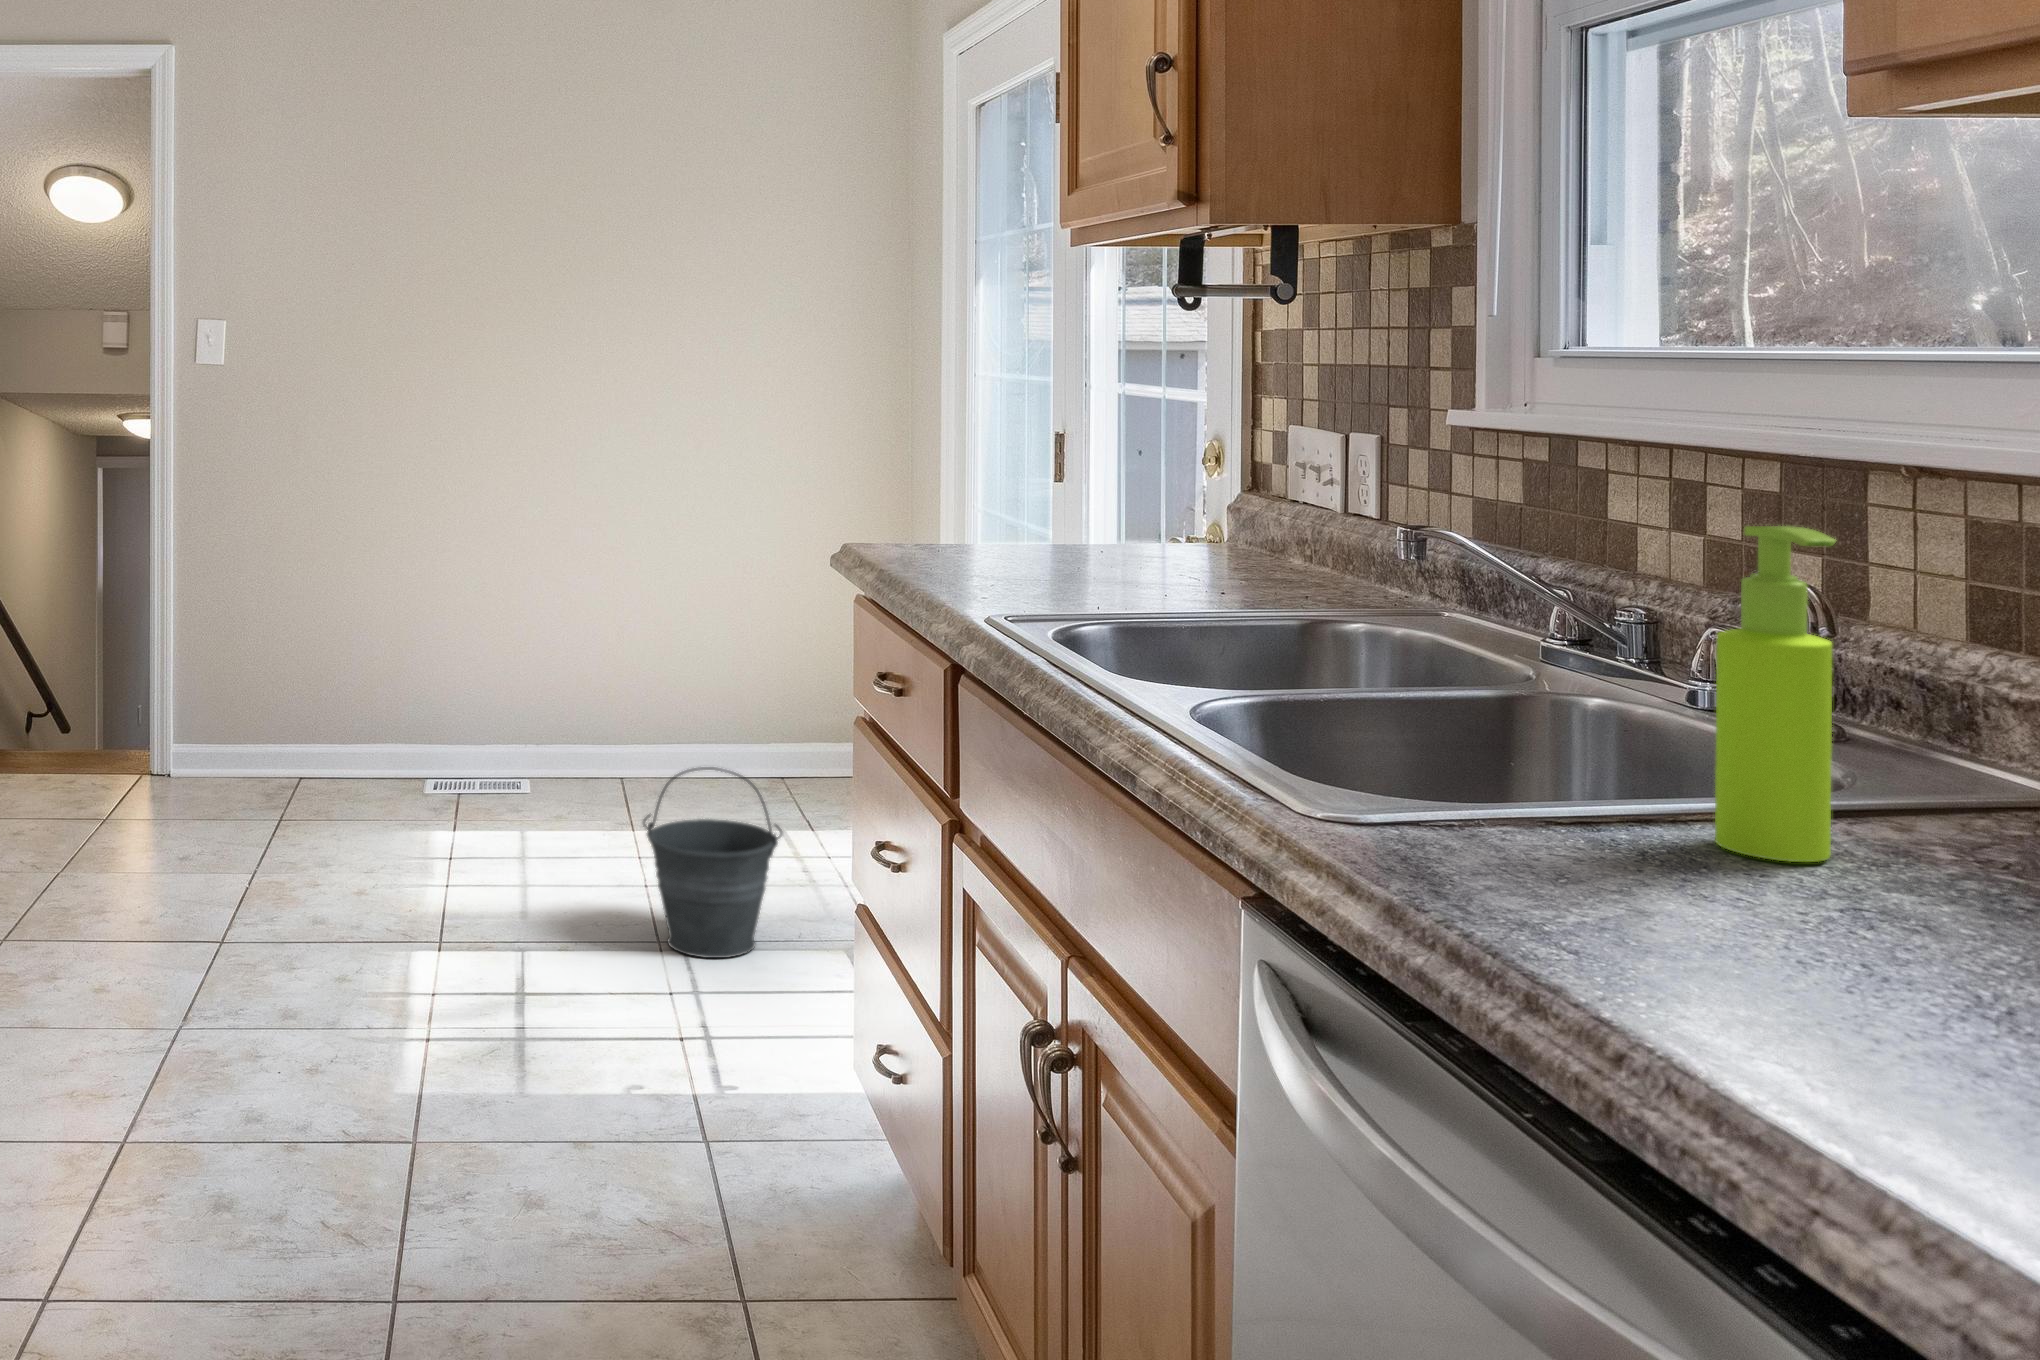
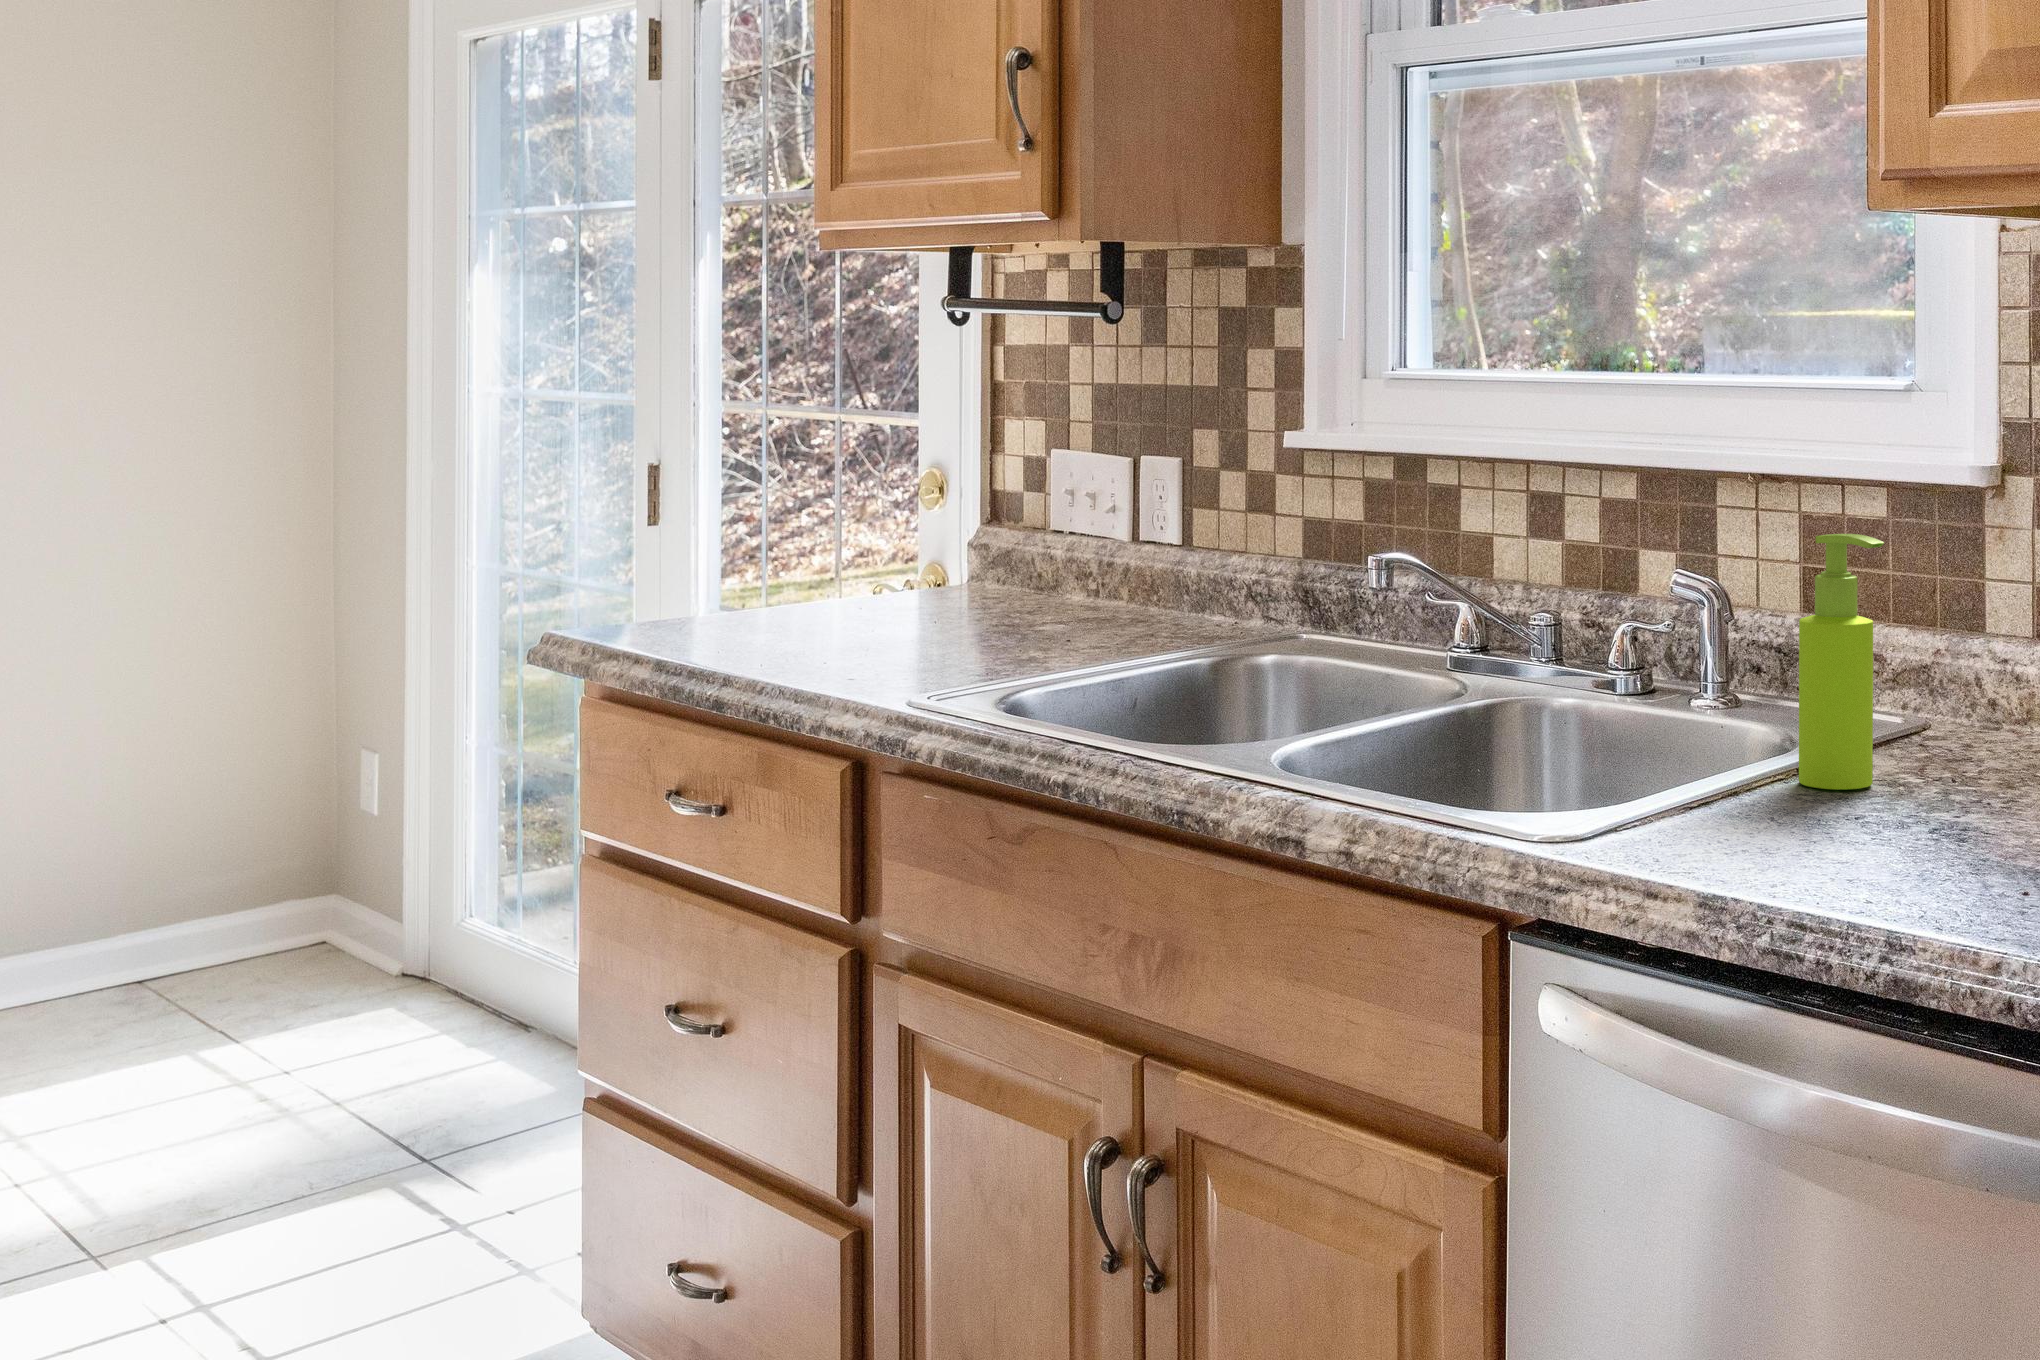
bucket: present [643,767,782,958] -> none [64,976,299,1257]

